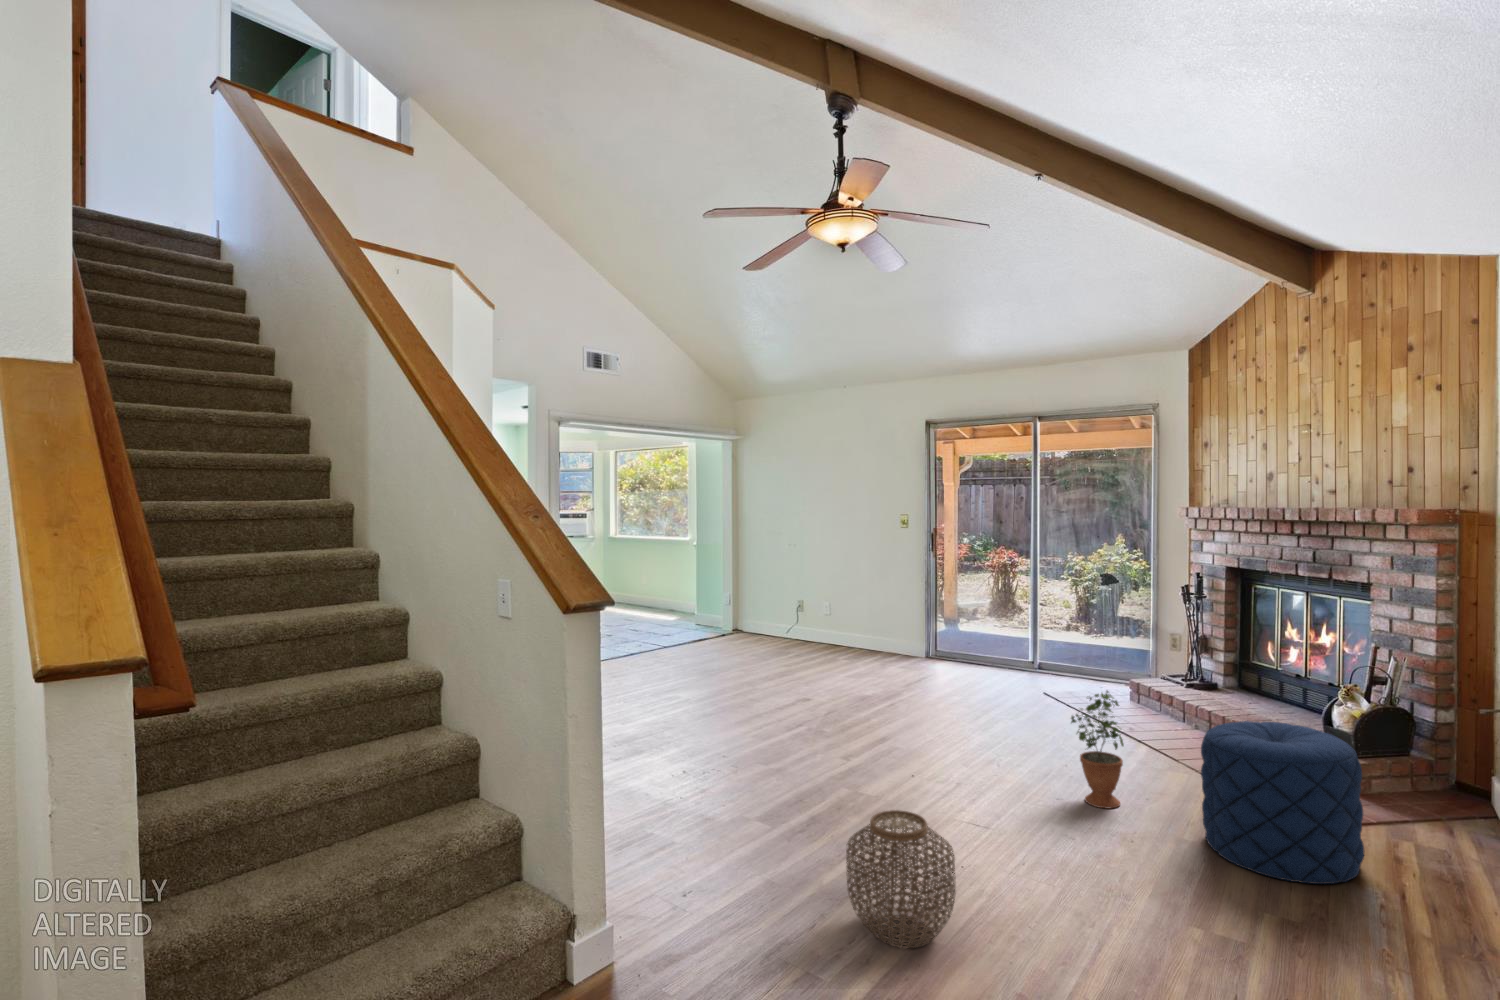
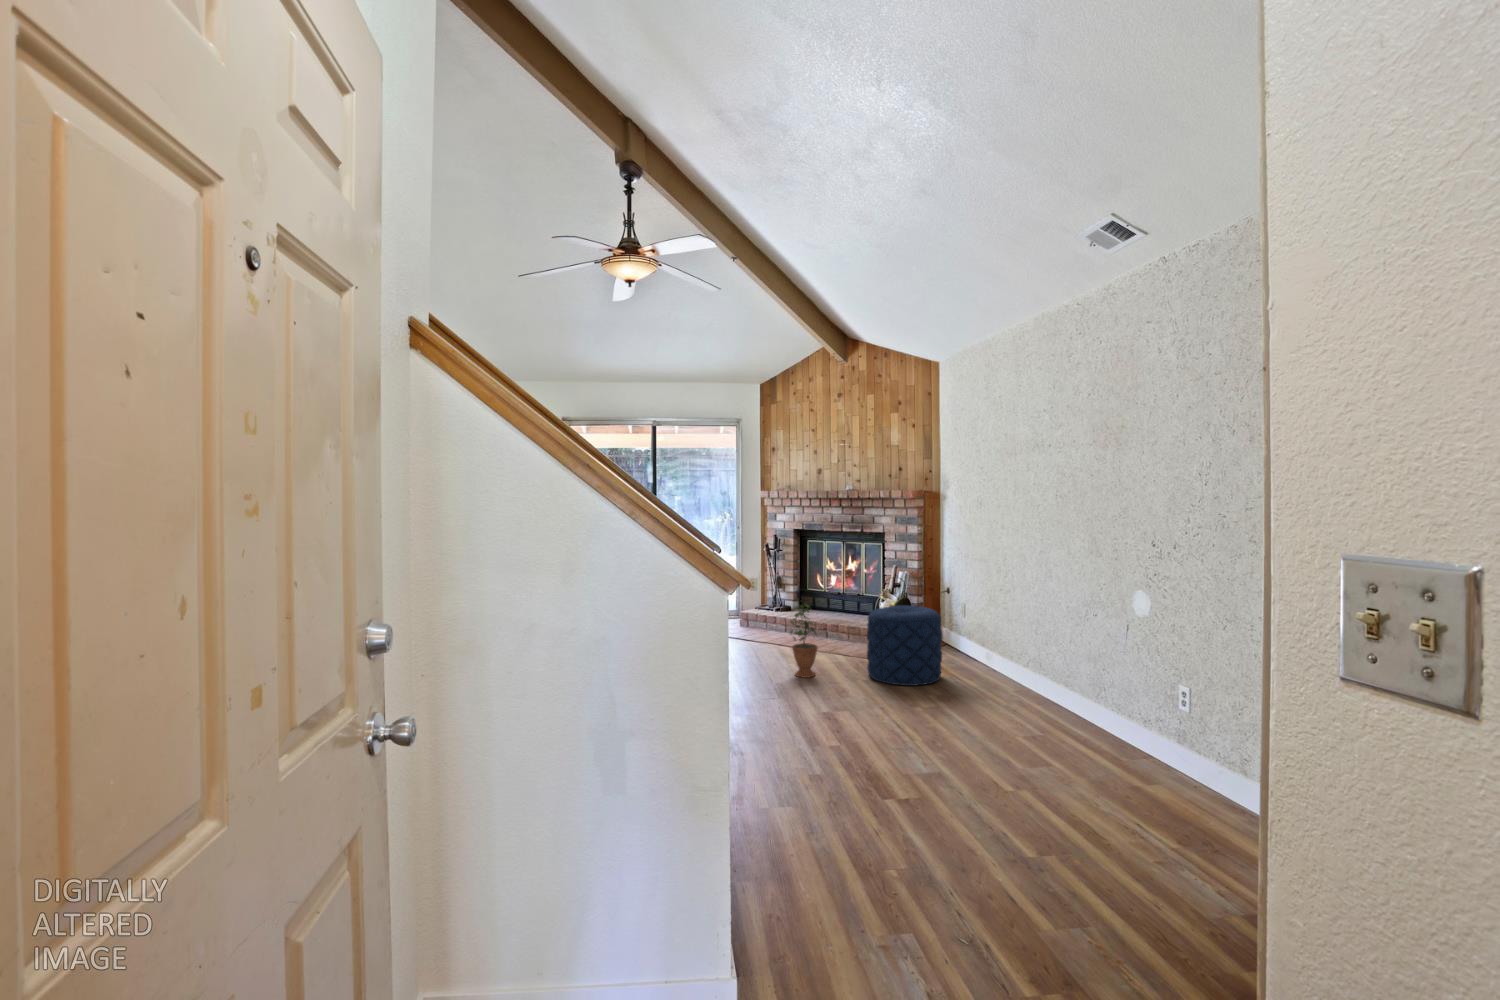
woven basket: present [846,810,955,948] -> none [778,674,849,759]

